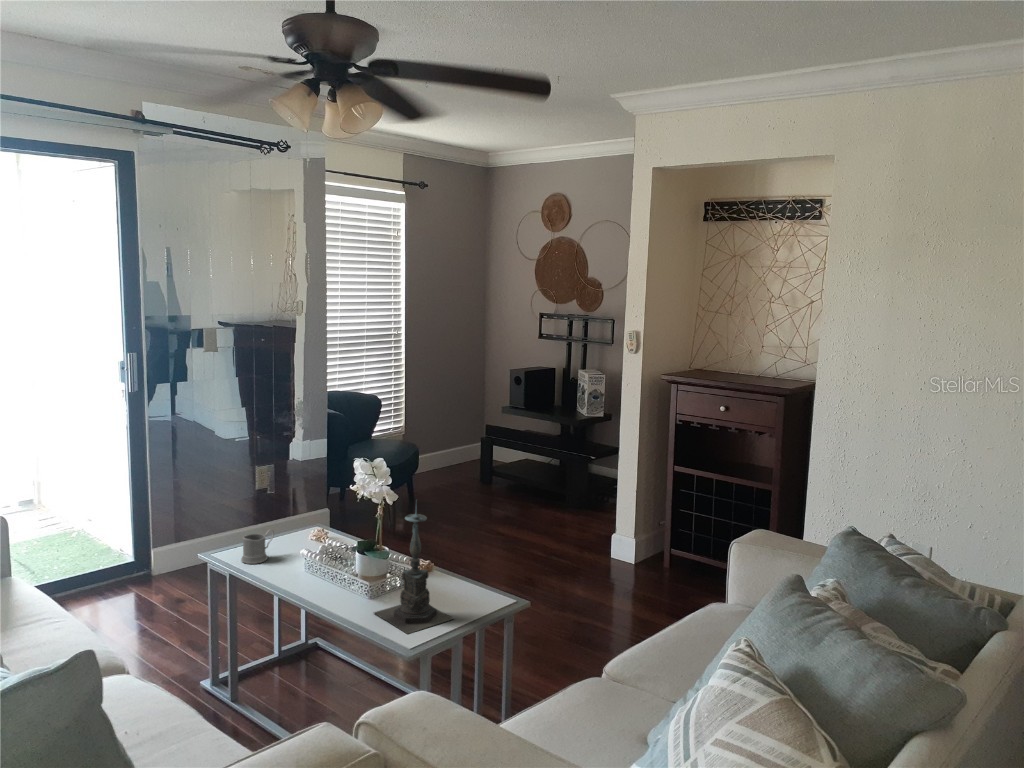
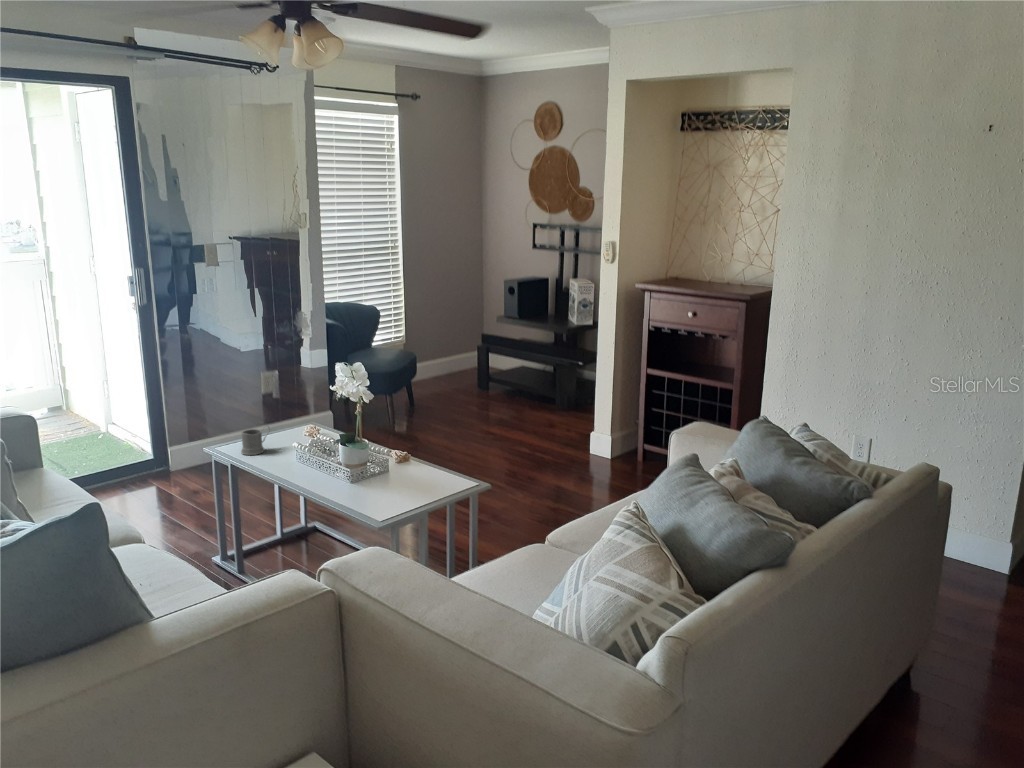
candle holder: present [374,503,453,634] -> none [352,396,422,511]

